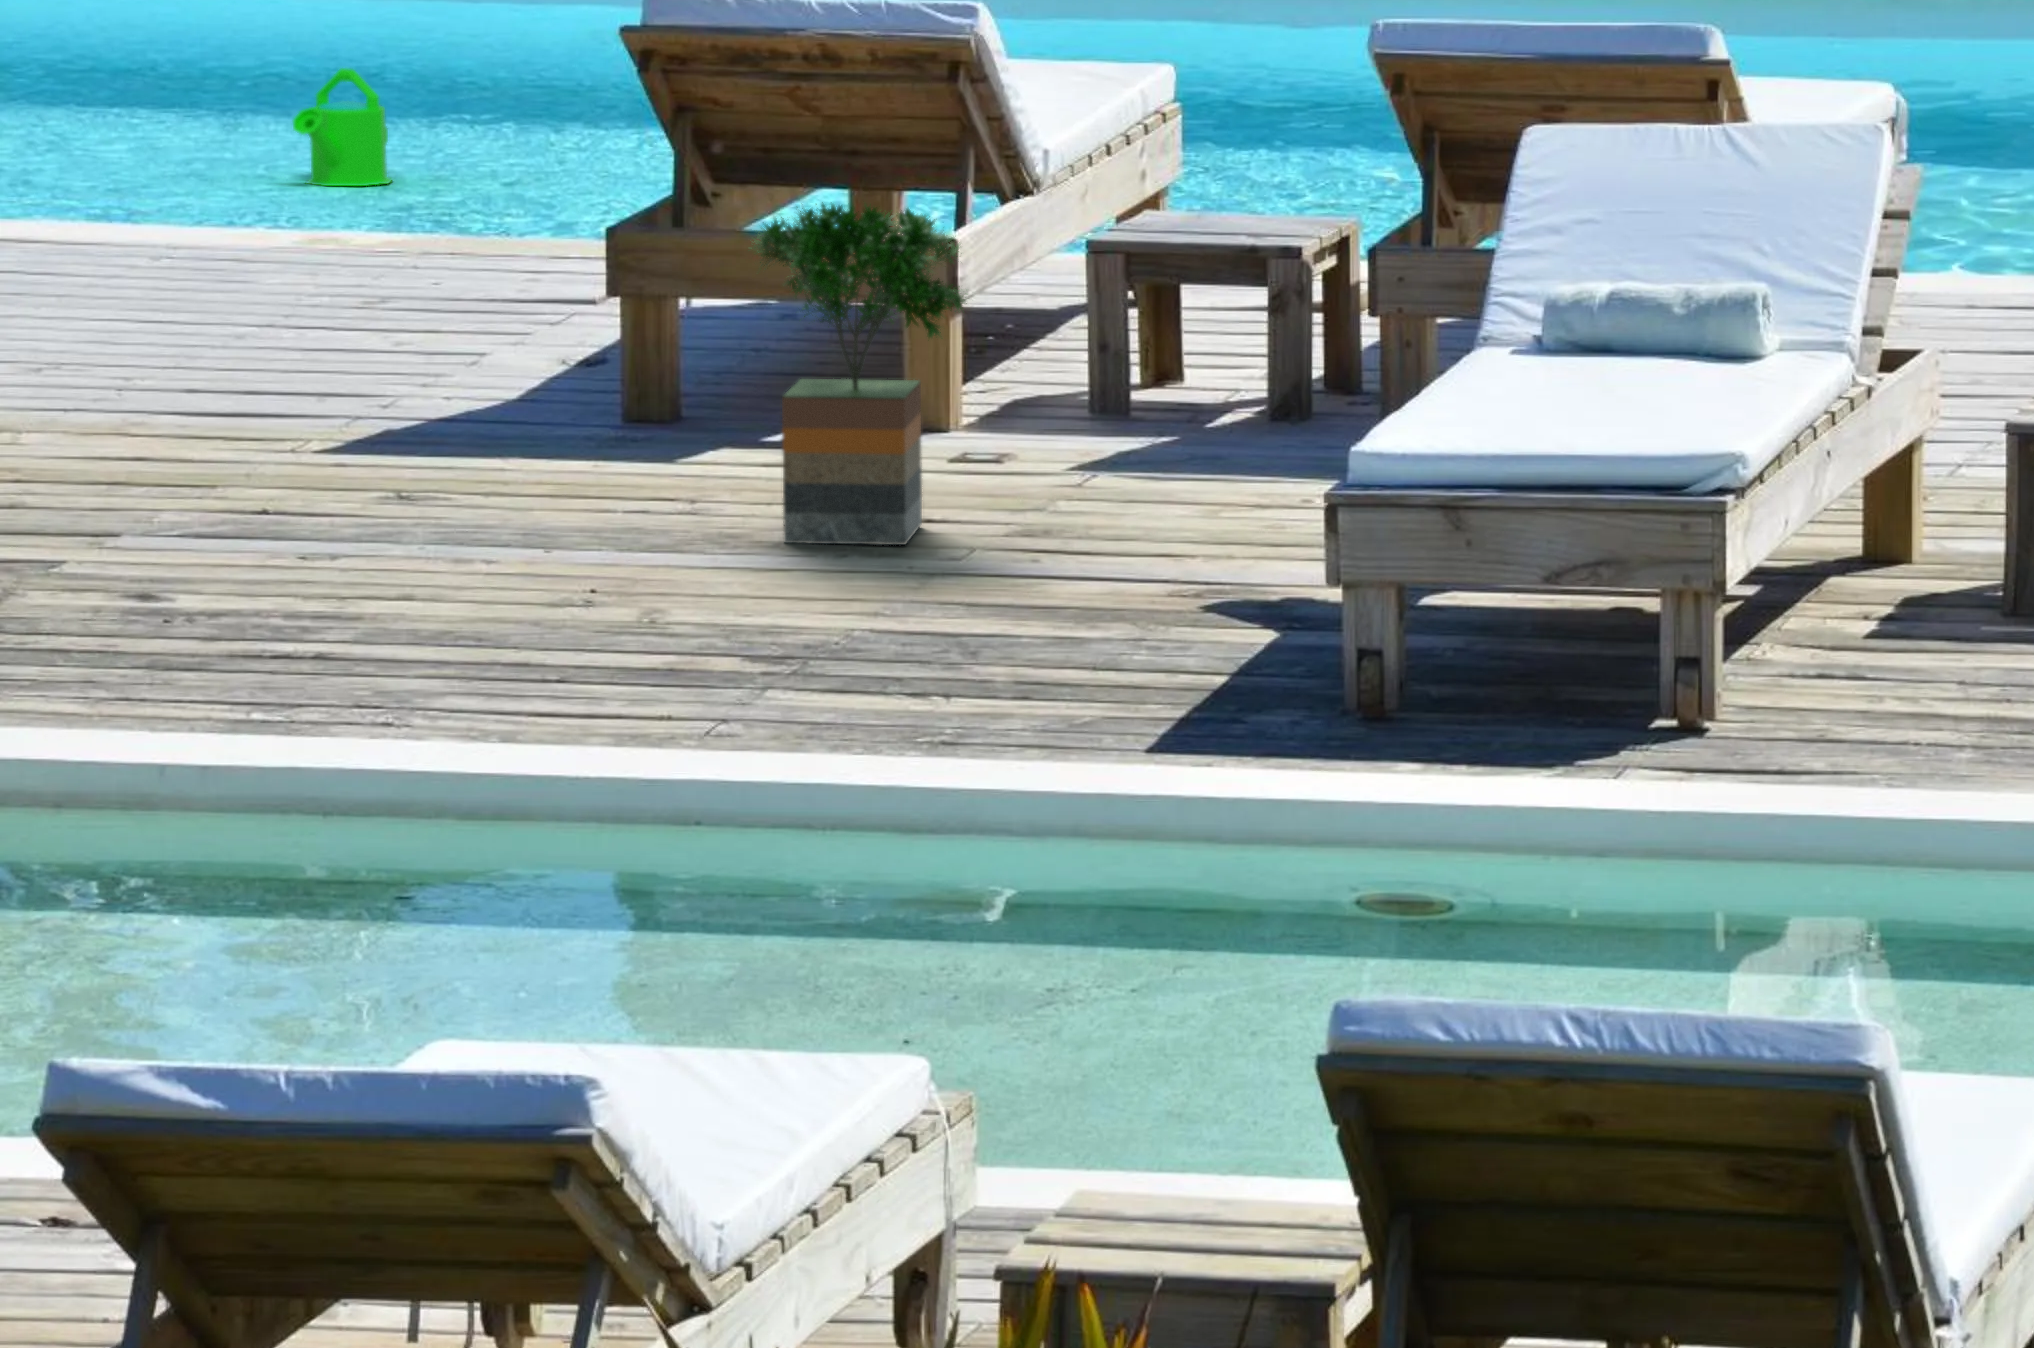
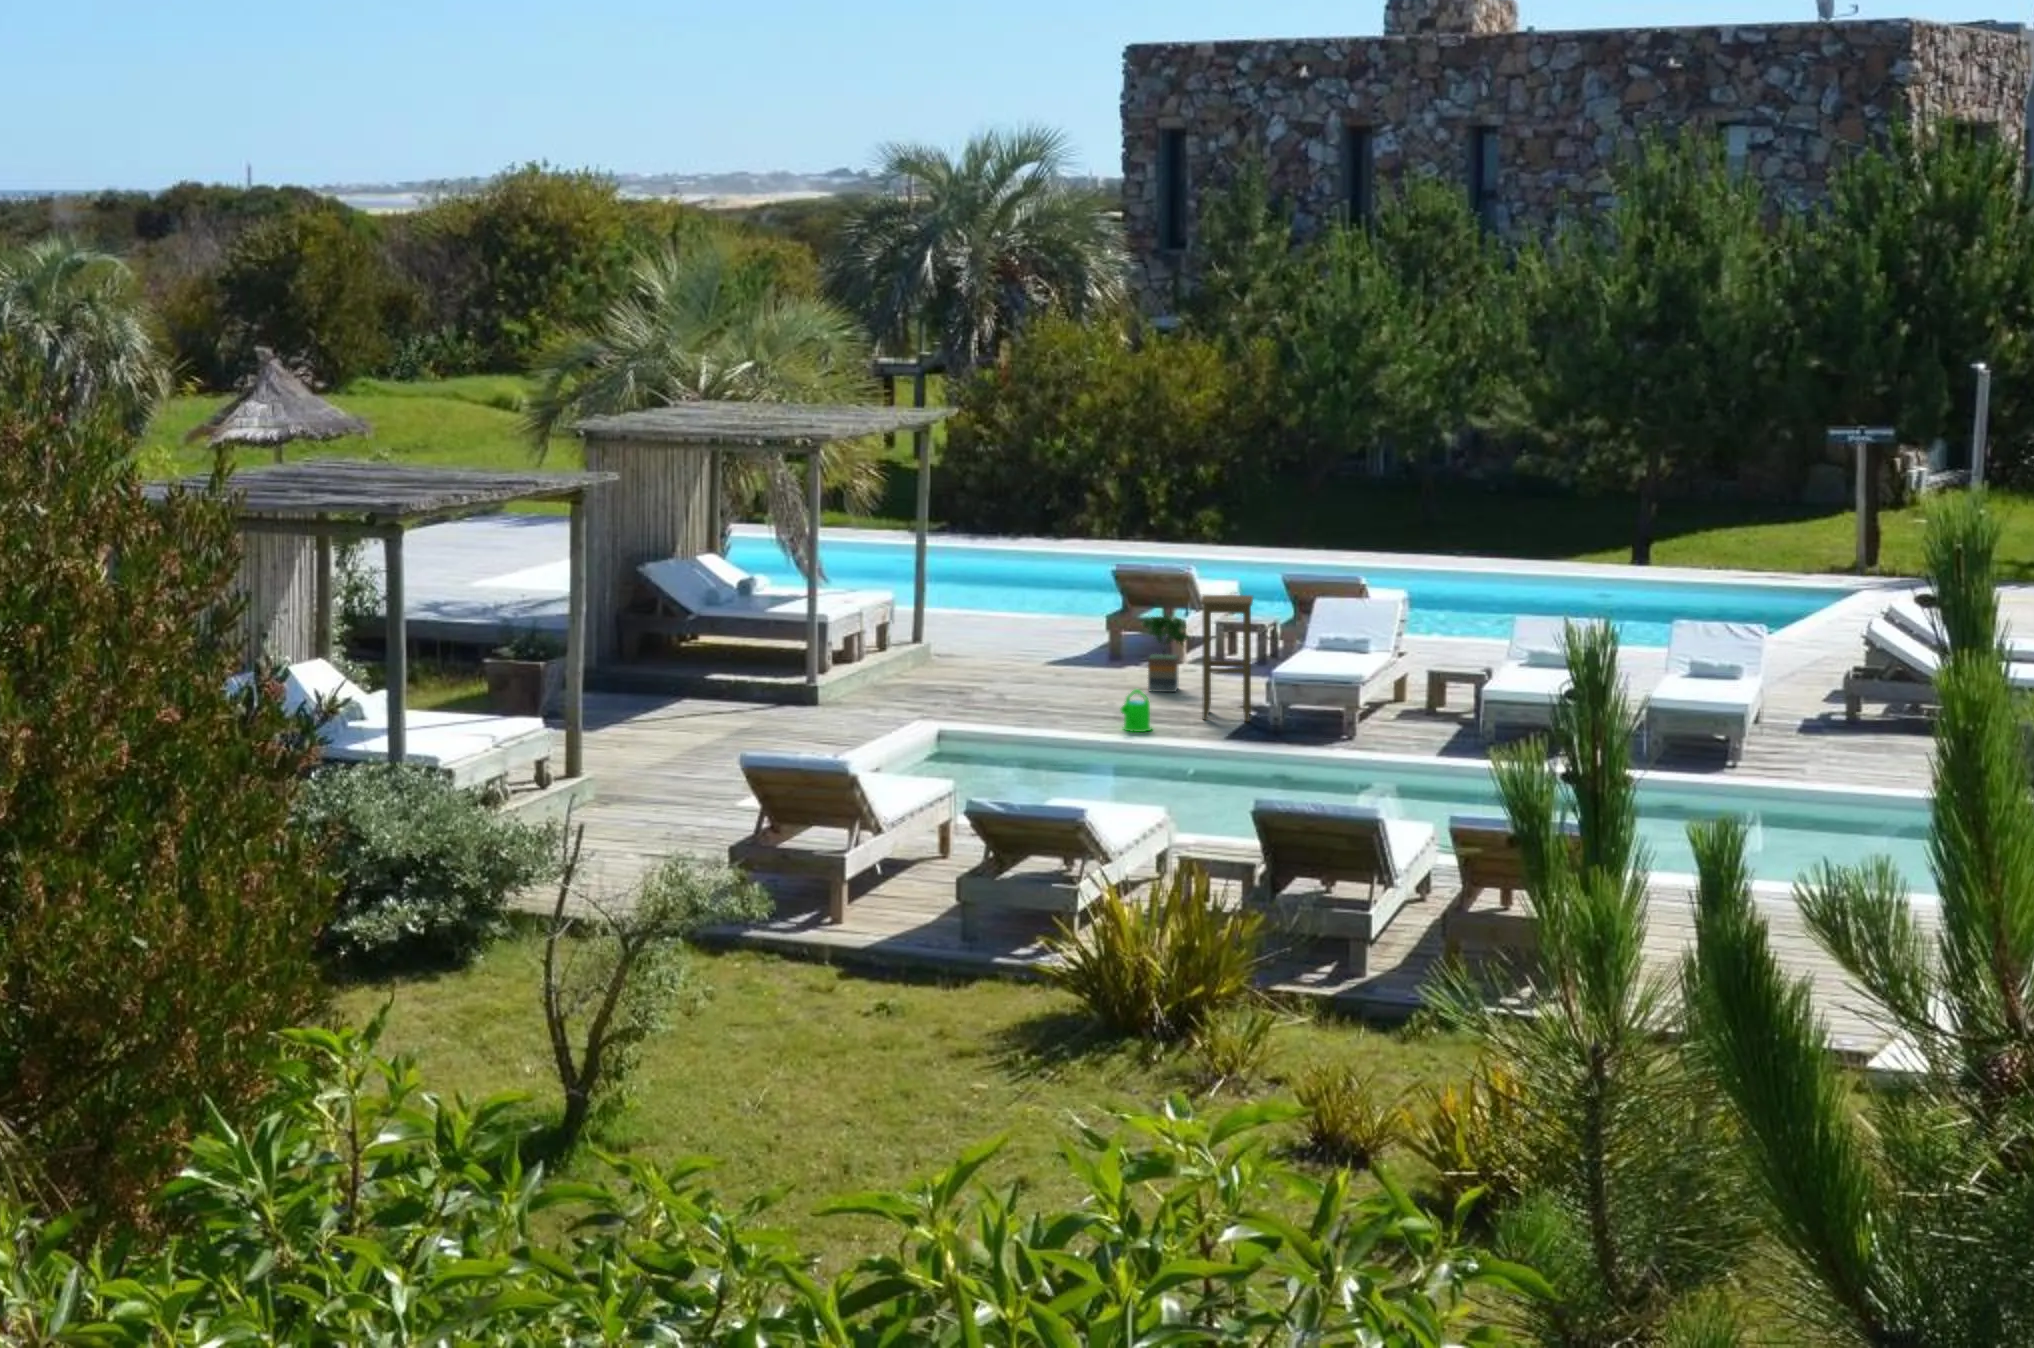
watering can: present [293,68,391,186] -> present [1121,689,1151,732]
stool: none [994,85,1246,671] -> present [1200,594,1253,722]

